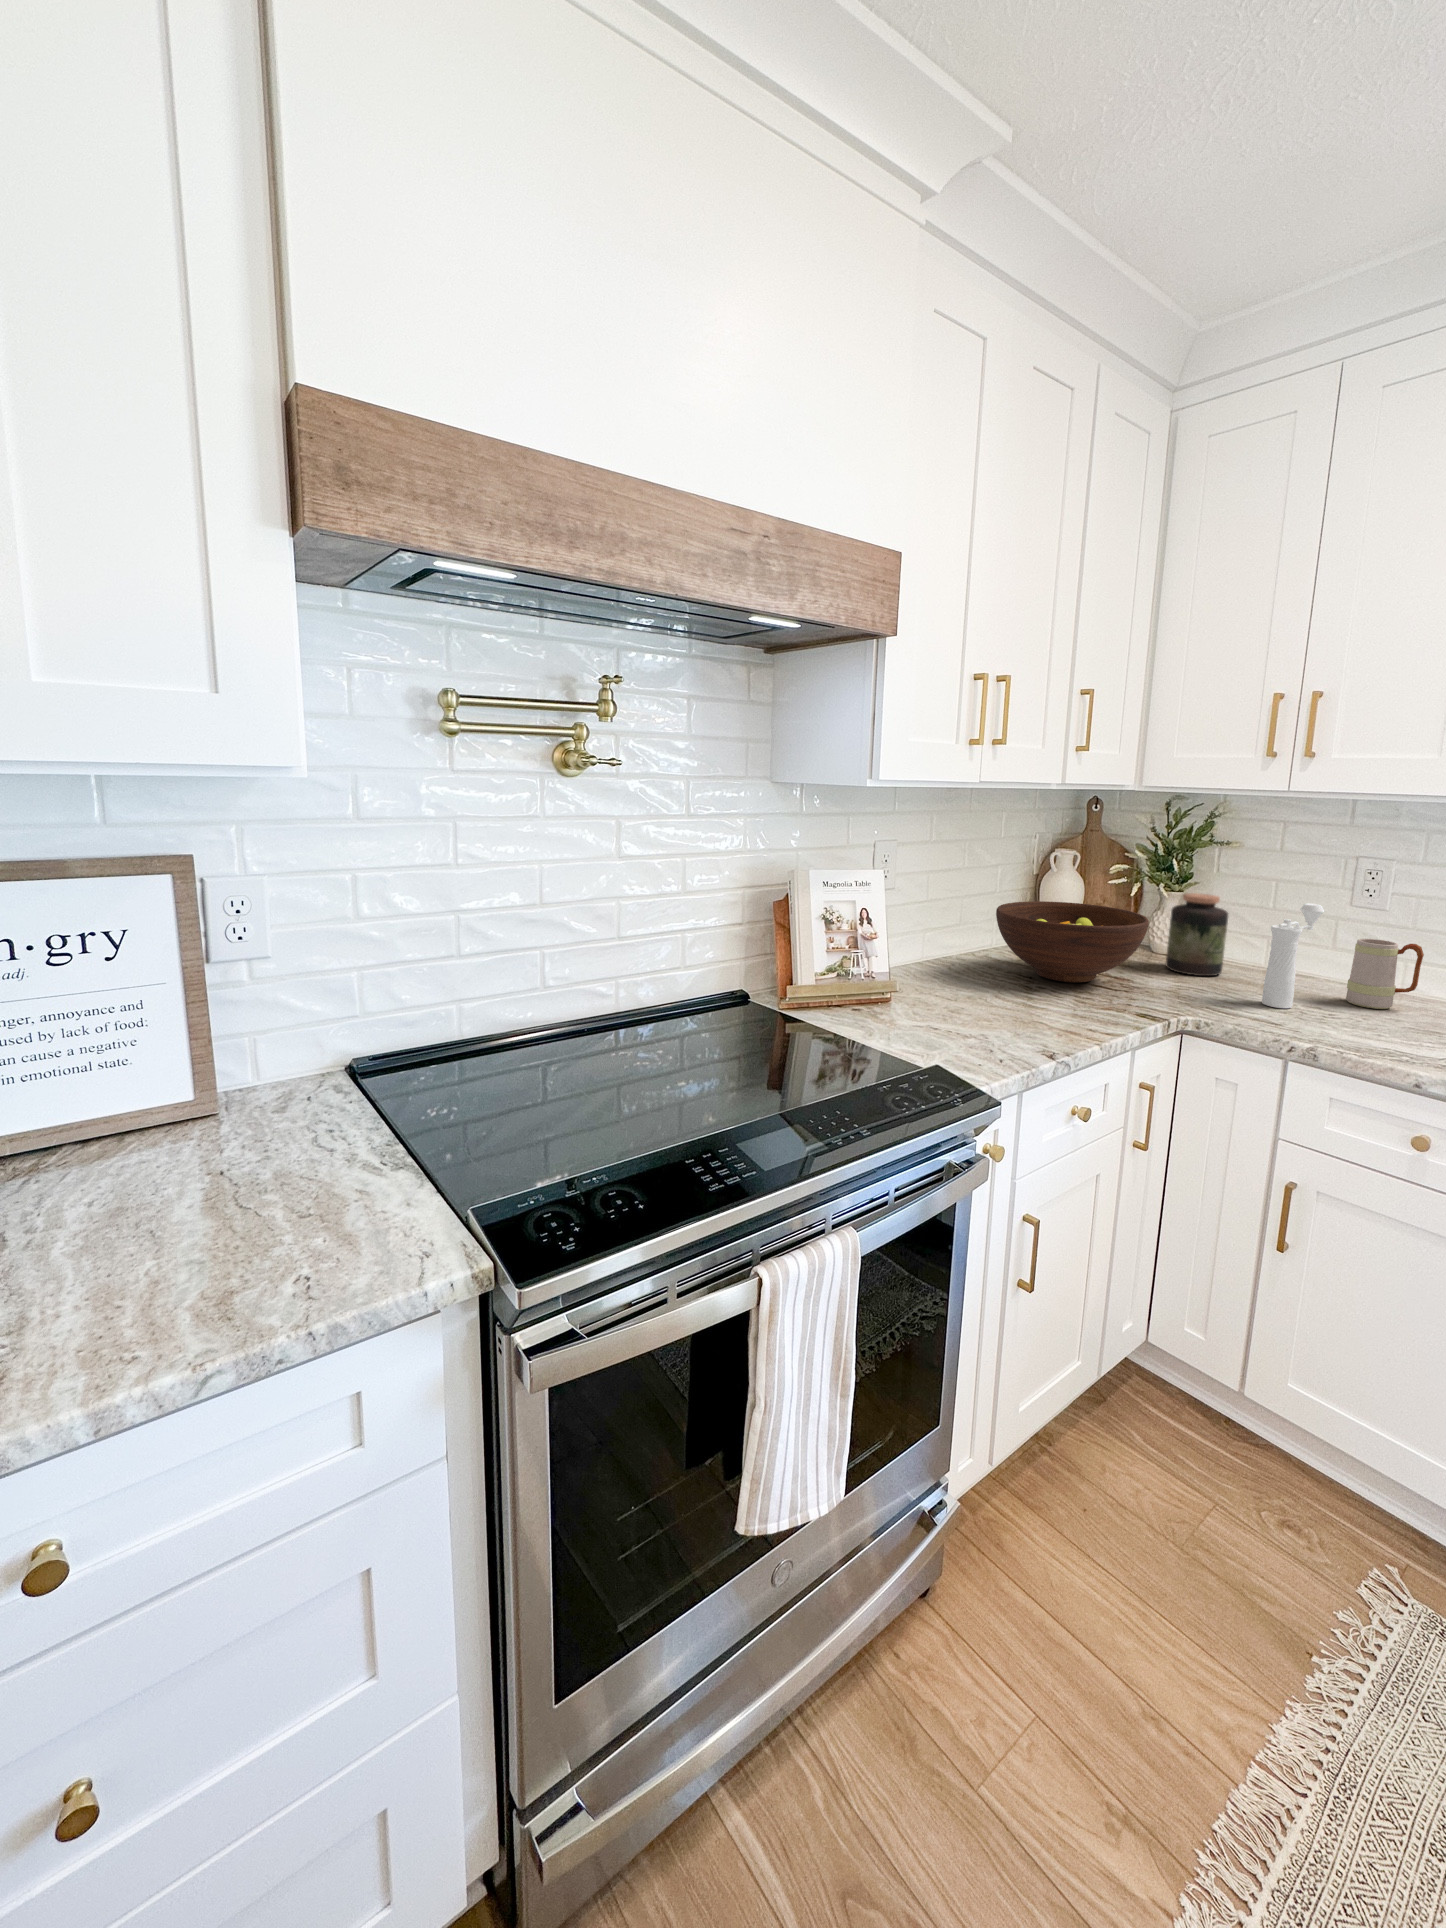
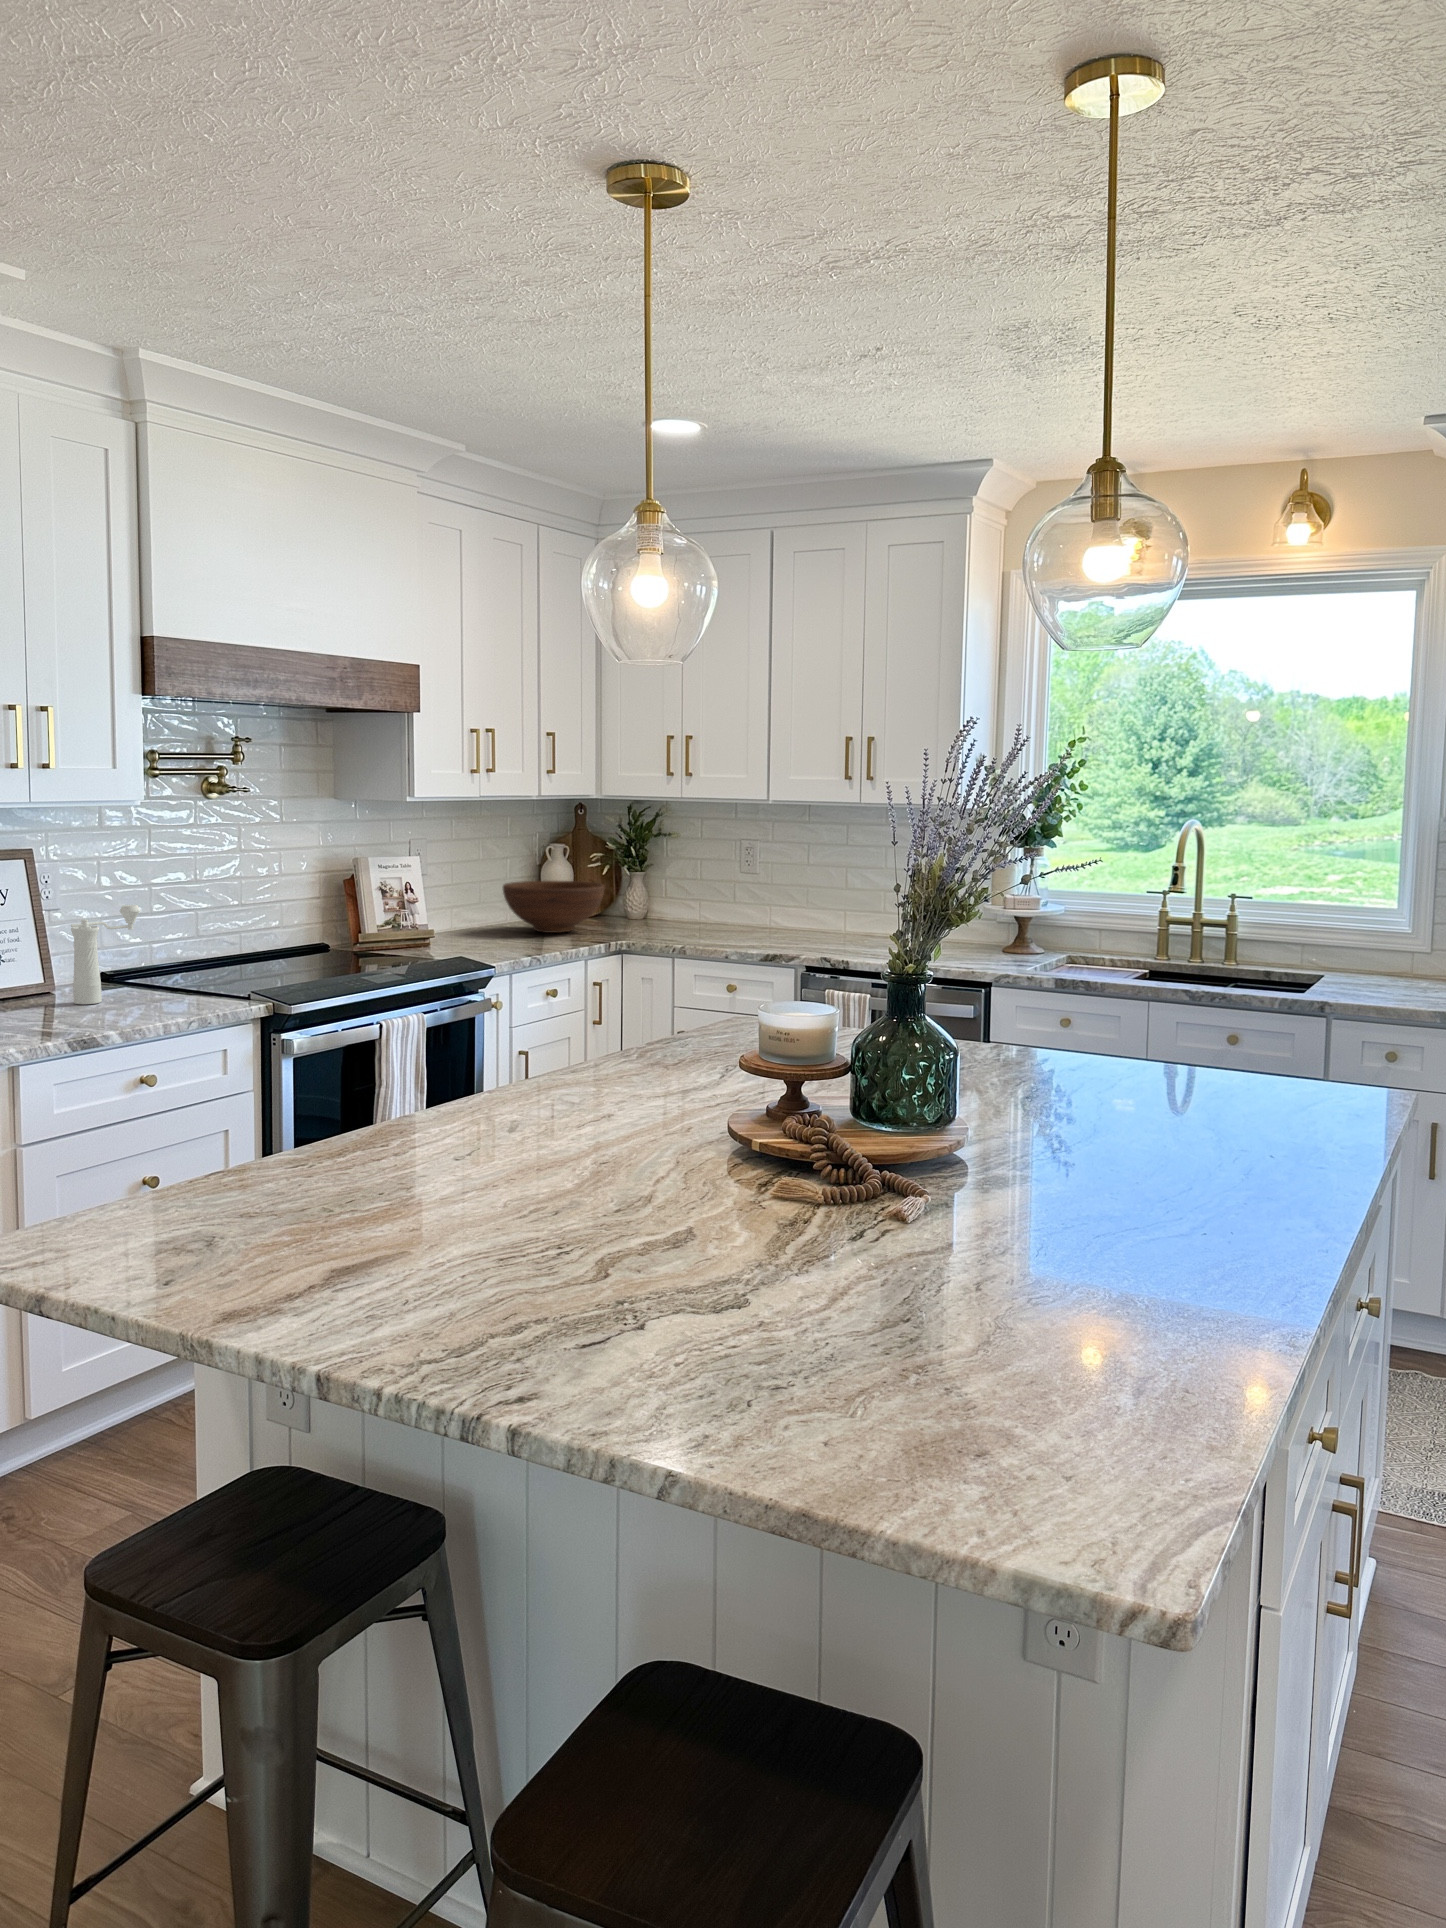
jar: present [1166,893,1228,976] -> none [630,870,666,927]
pepper mill: present [1262,903,1324,1008] -> present [71,905,141,1004]
mug: present [1346,939,1424,1009] -> none [729,891,765,933]

